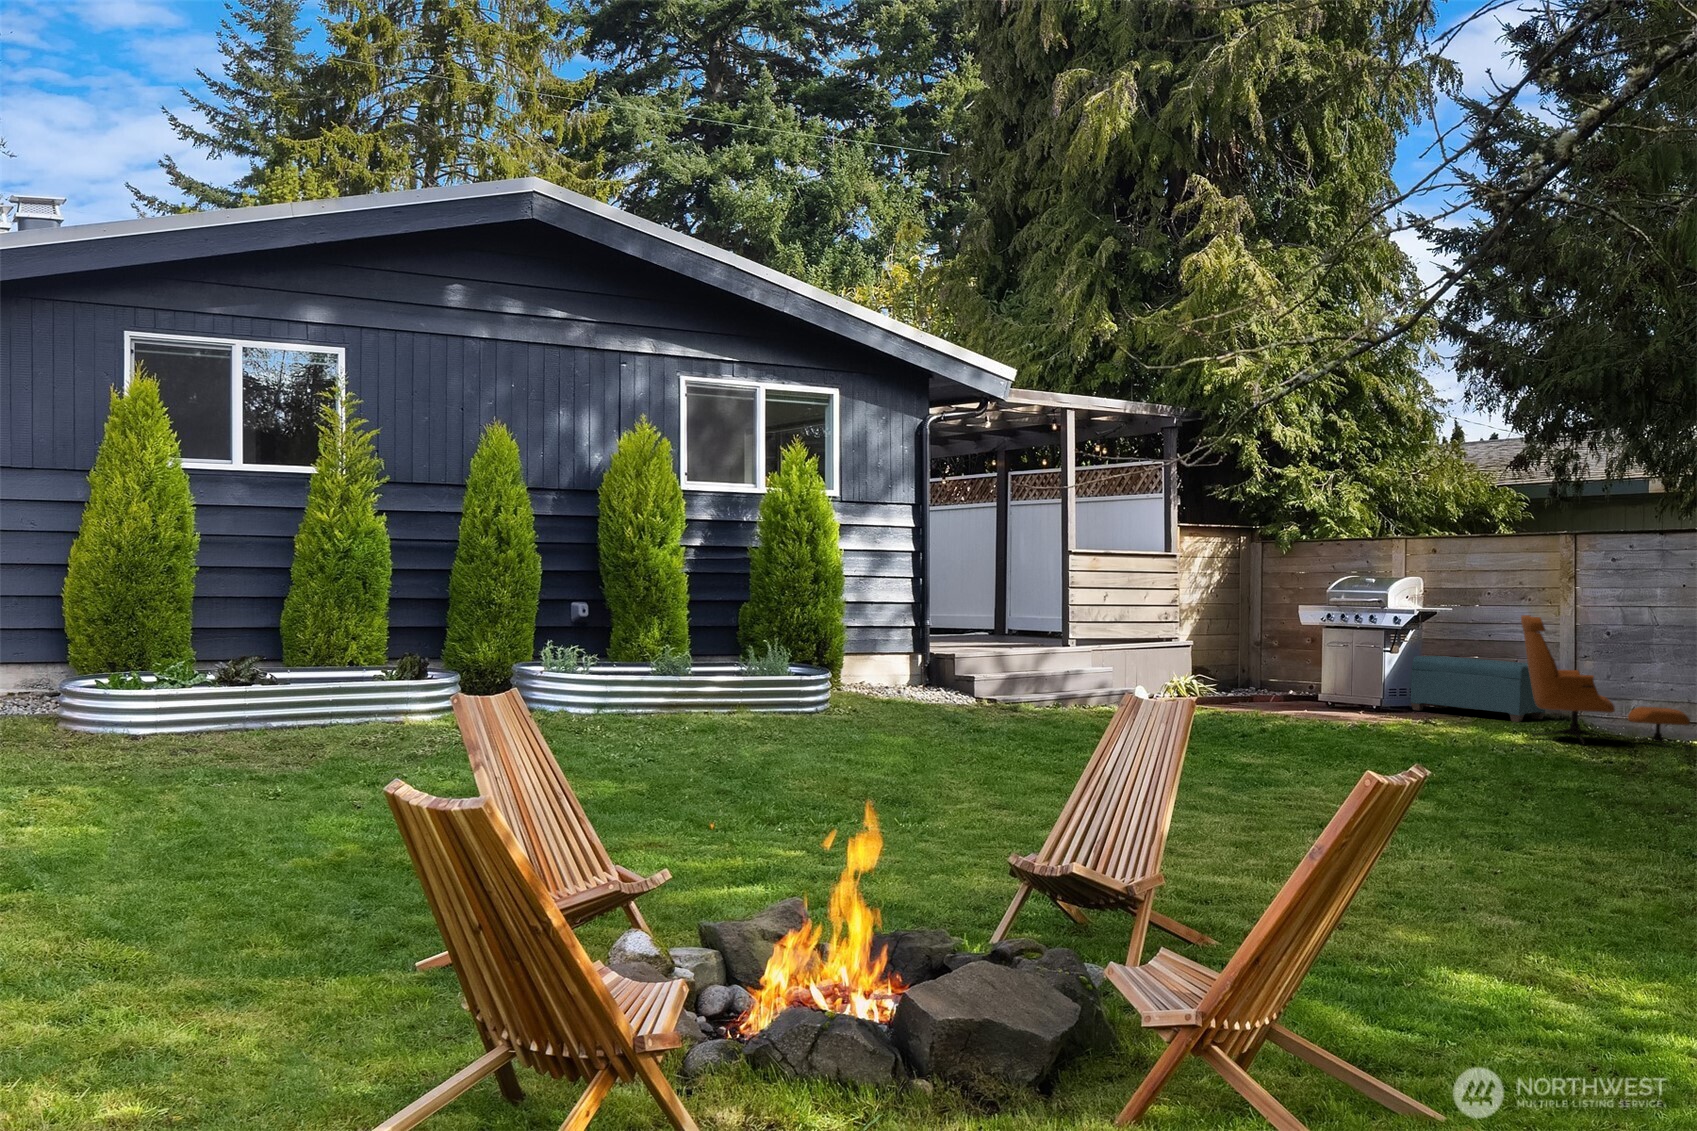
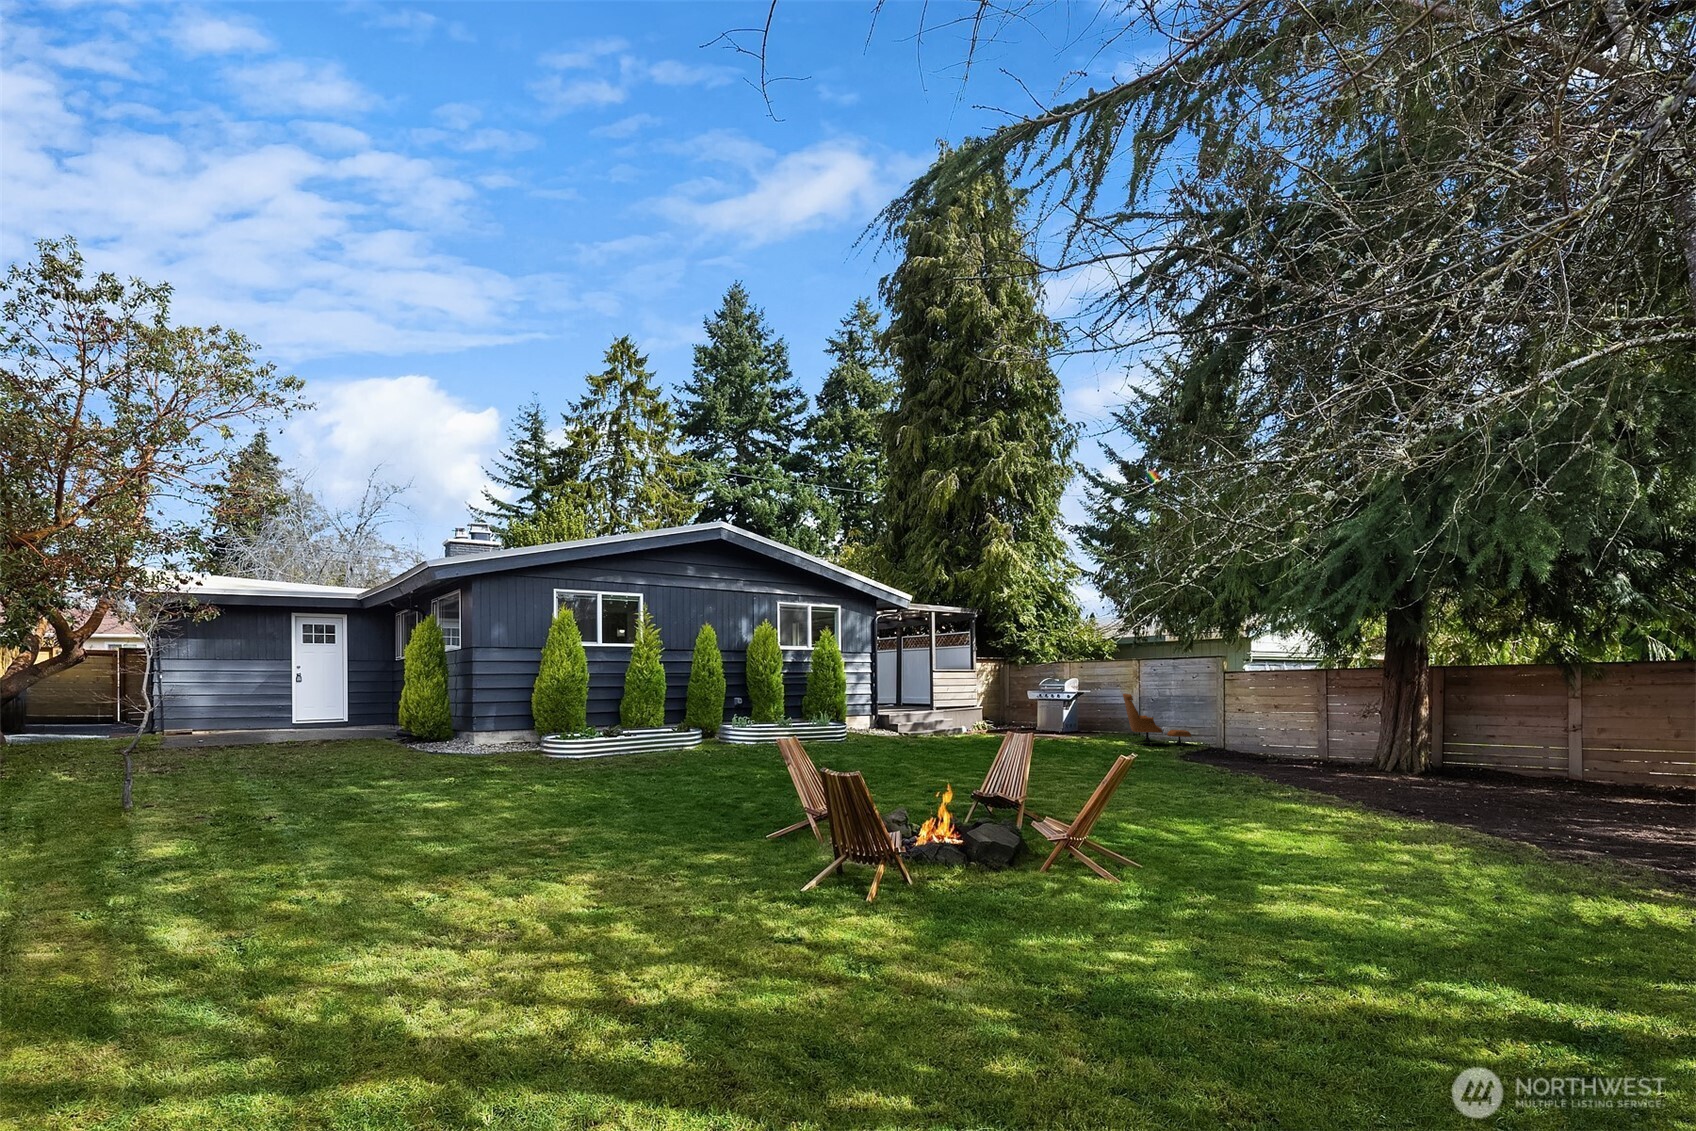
bench: present [1411,656,1545,722] -> none [1078,711,1133,738]

